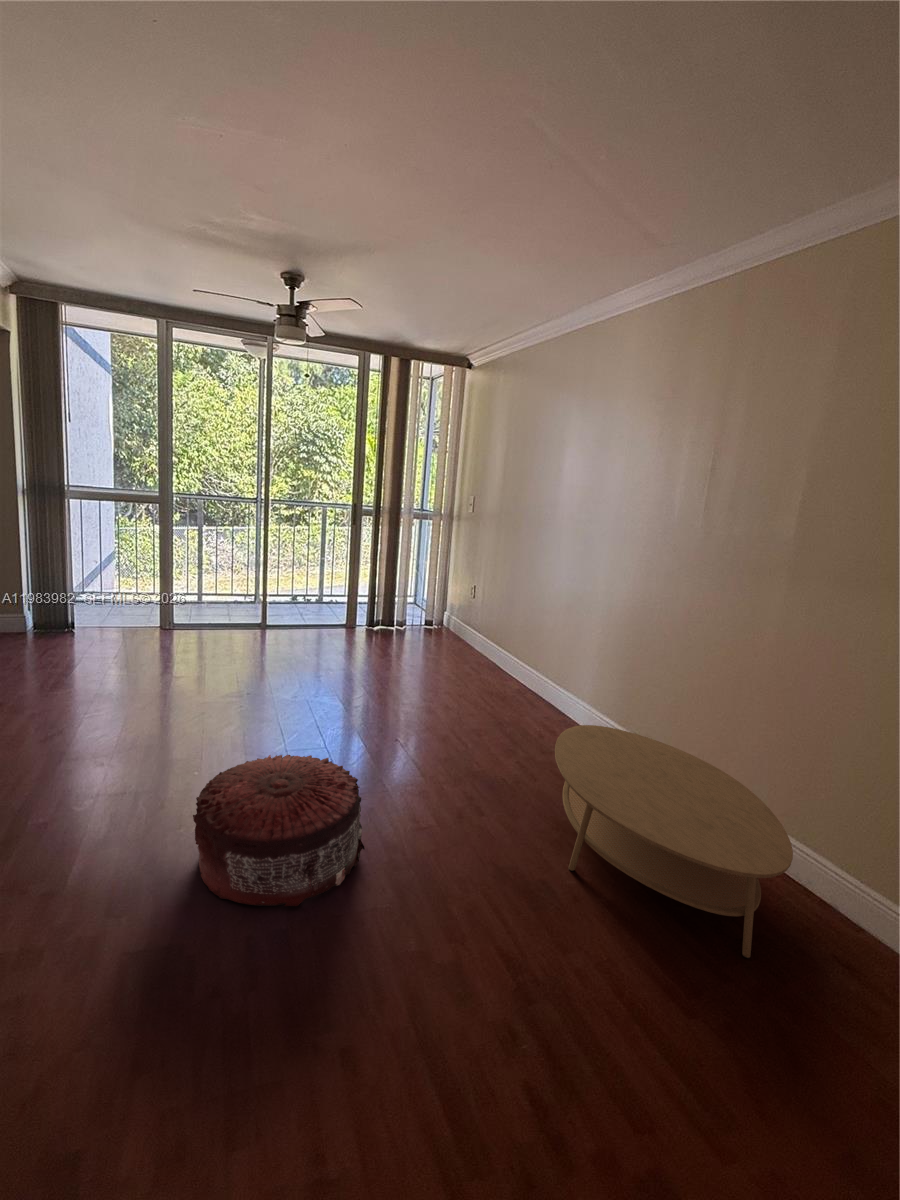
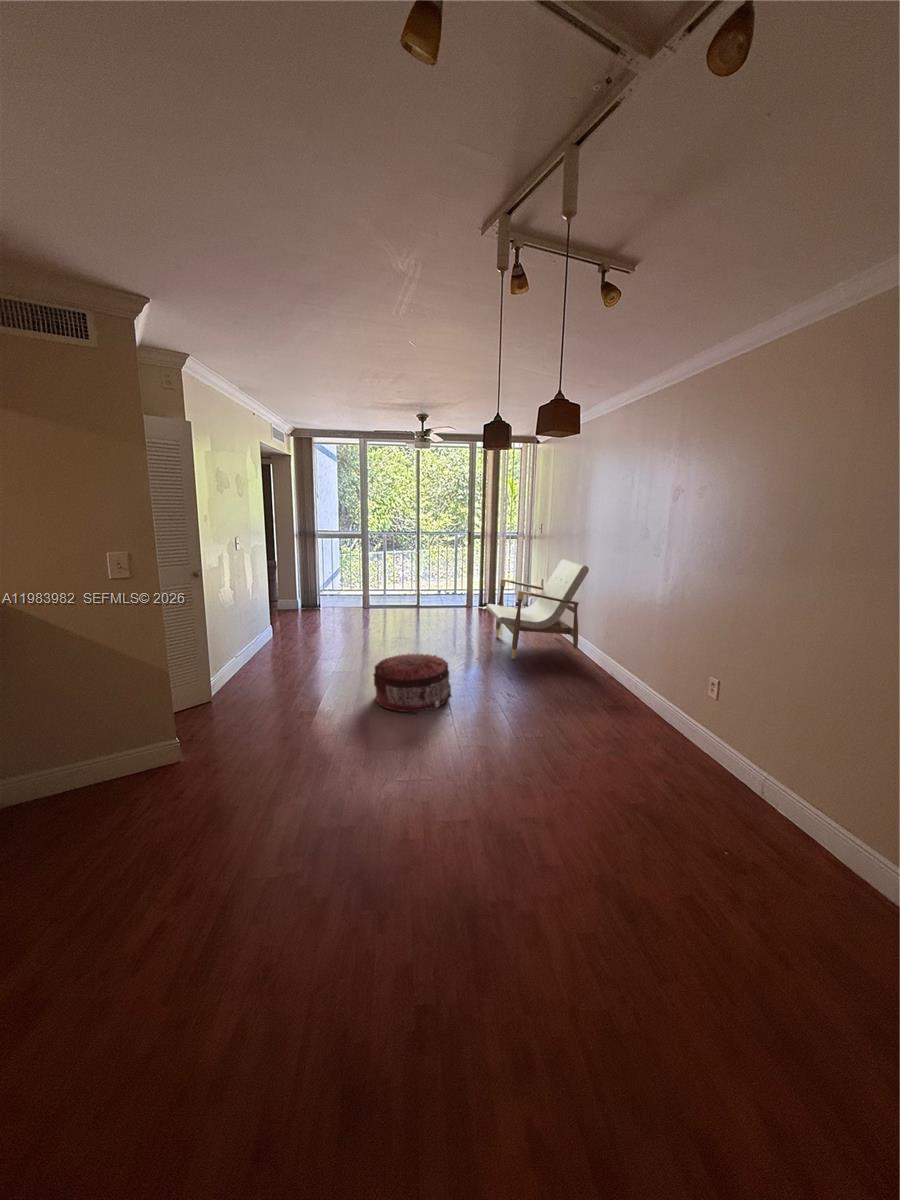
armchair: none [396,560,575,736] -> present [486,559,589,659]
coffee table: present [555,725,793,958] -> none [554,647,668,749]

